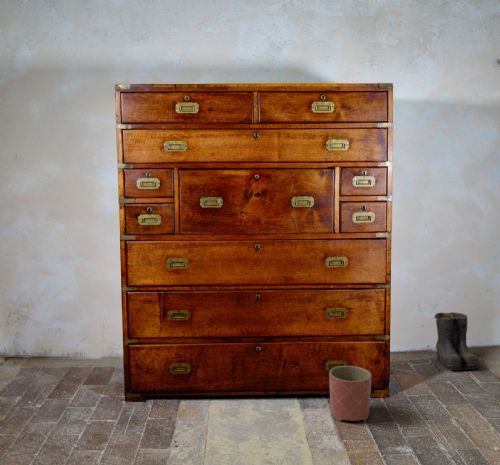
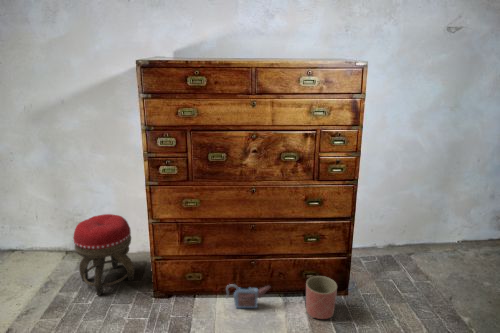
footstool: none [23,295,100,399] -> present [73,214,134,295]
boots: present [435,312,482,370] -> none [383,221,418,268]
watering can: none [221,376,283,411] -> present [226,284,271,308]

